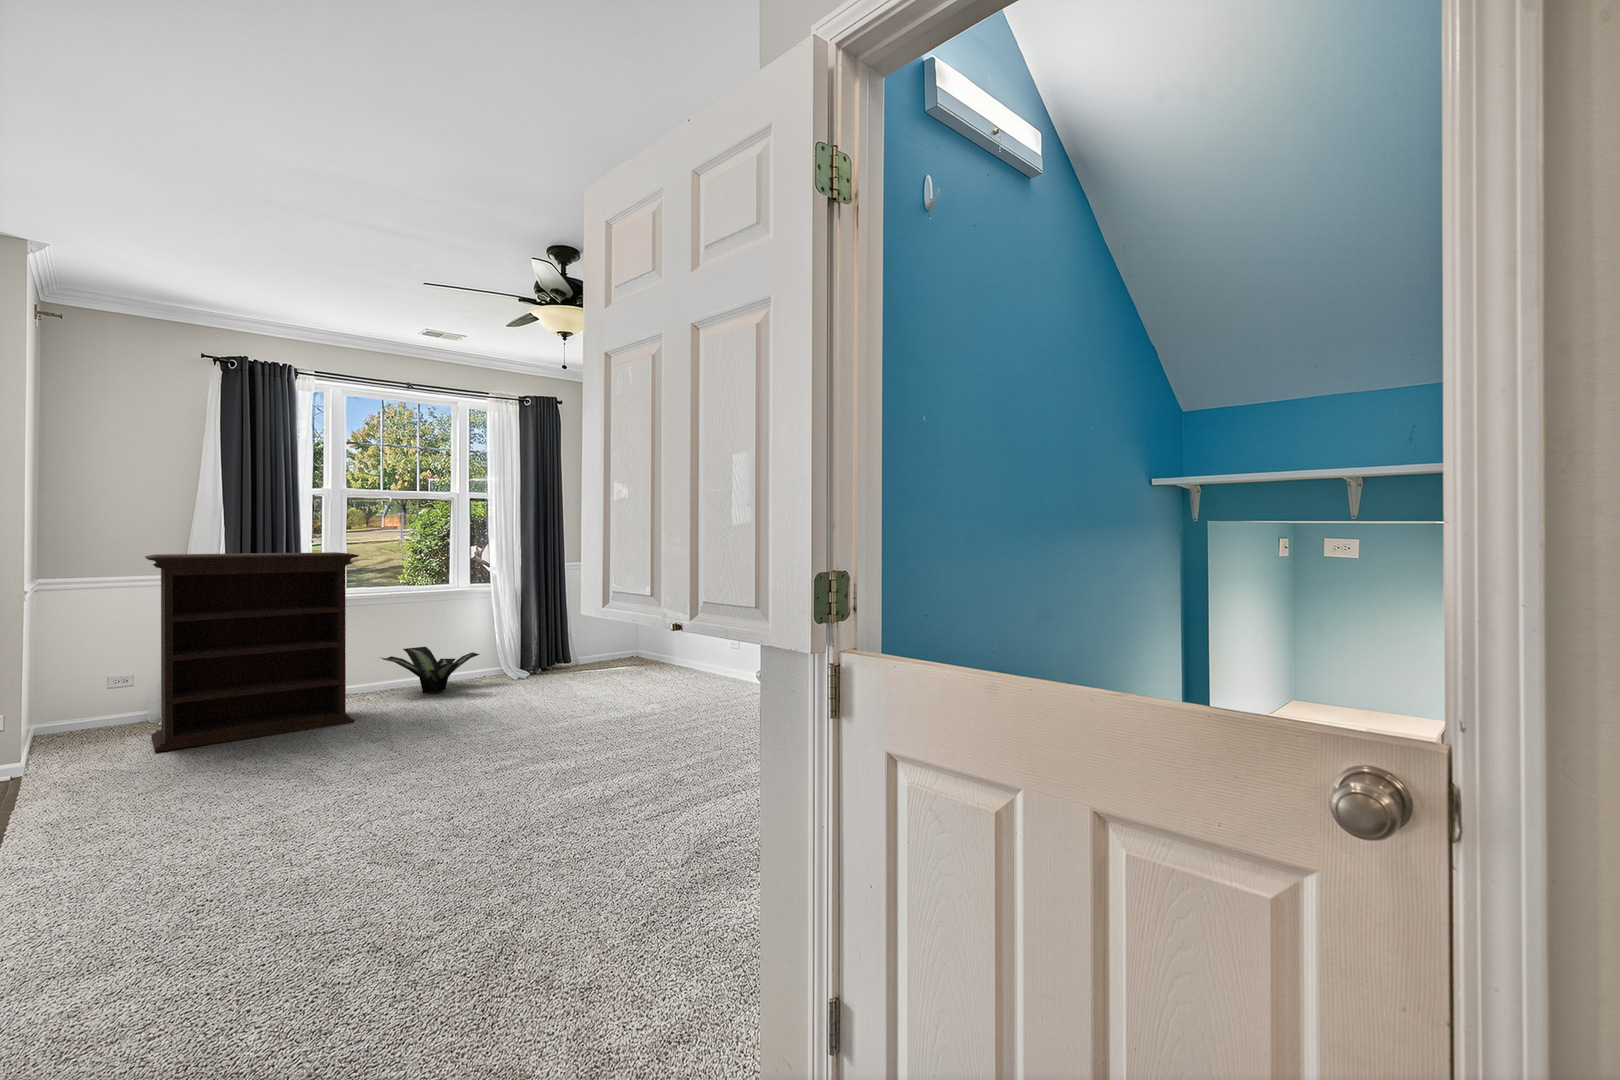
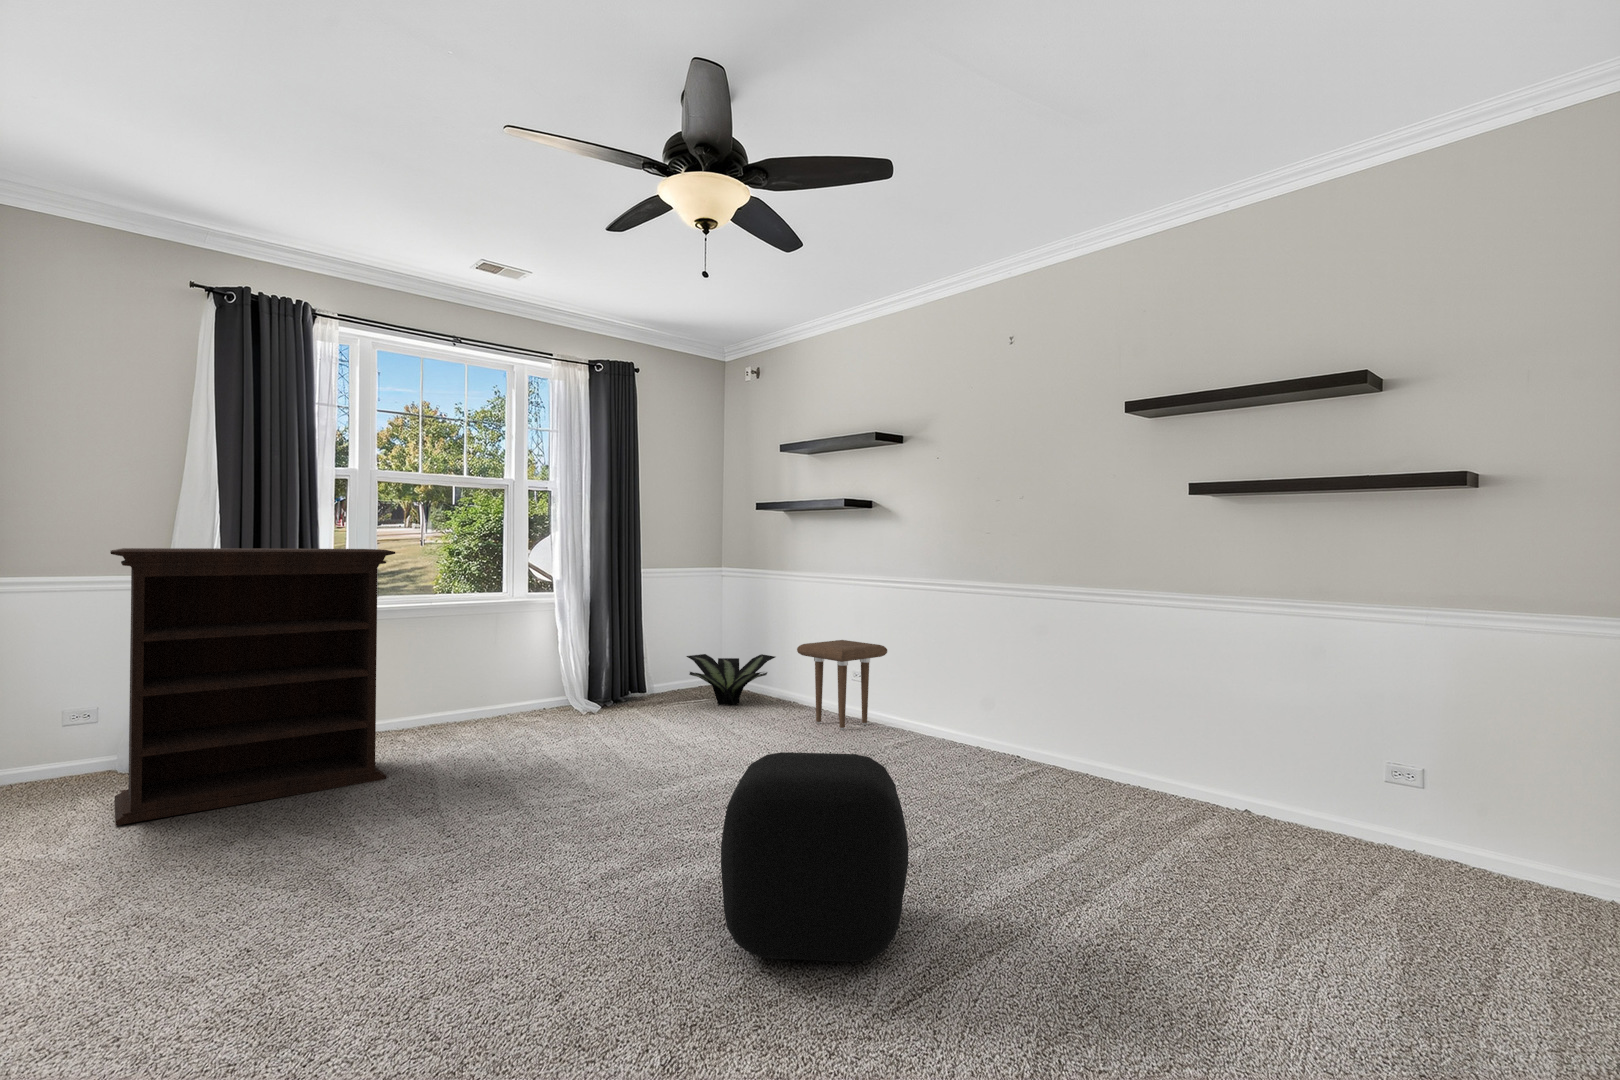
side table: none [680,619,750,687] -> present [797,640,887,730]
potted plant: present [381,647,479,693] -> present [687,654,775,705]
ottoman: none [557,689,681,814] -> present [721,752,908,962]

